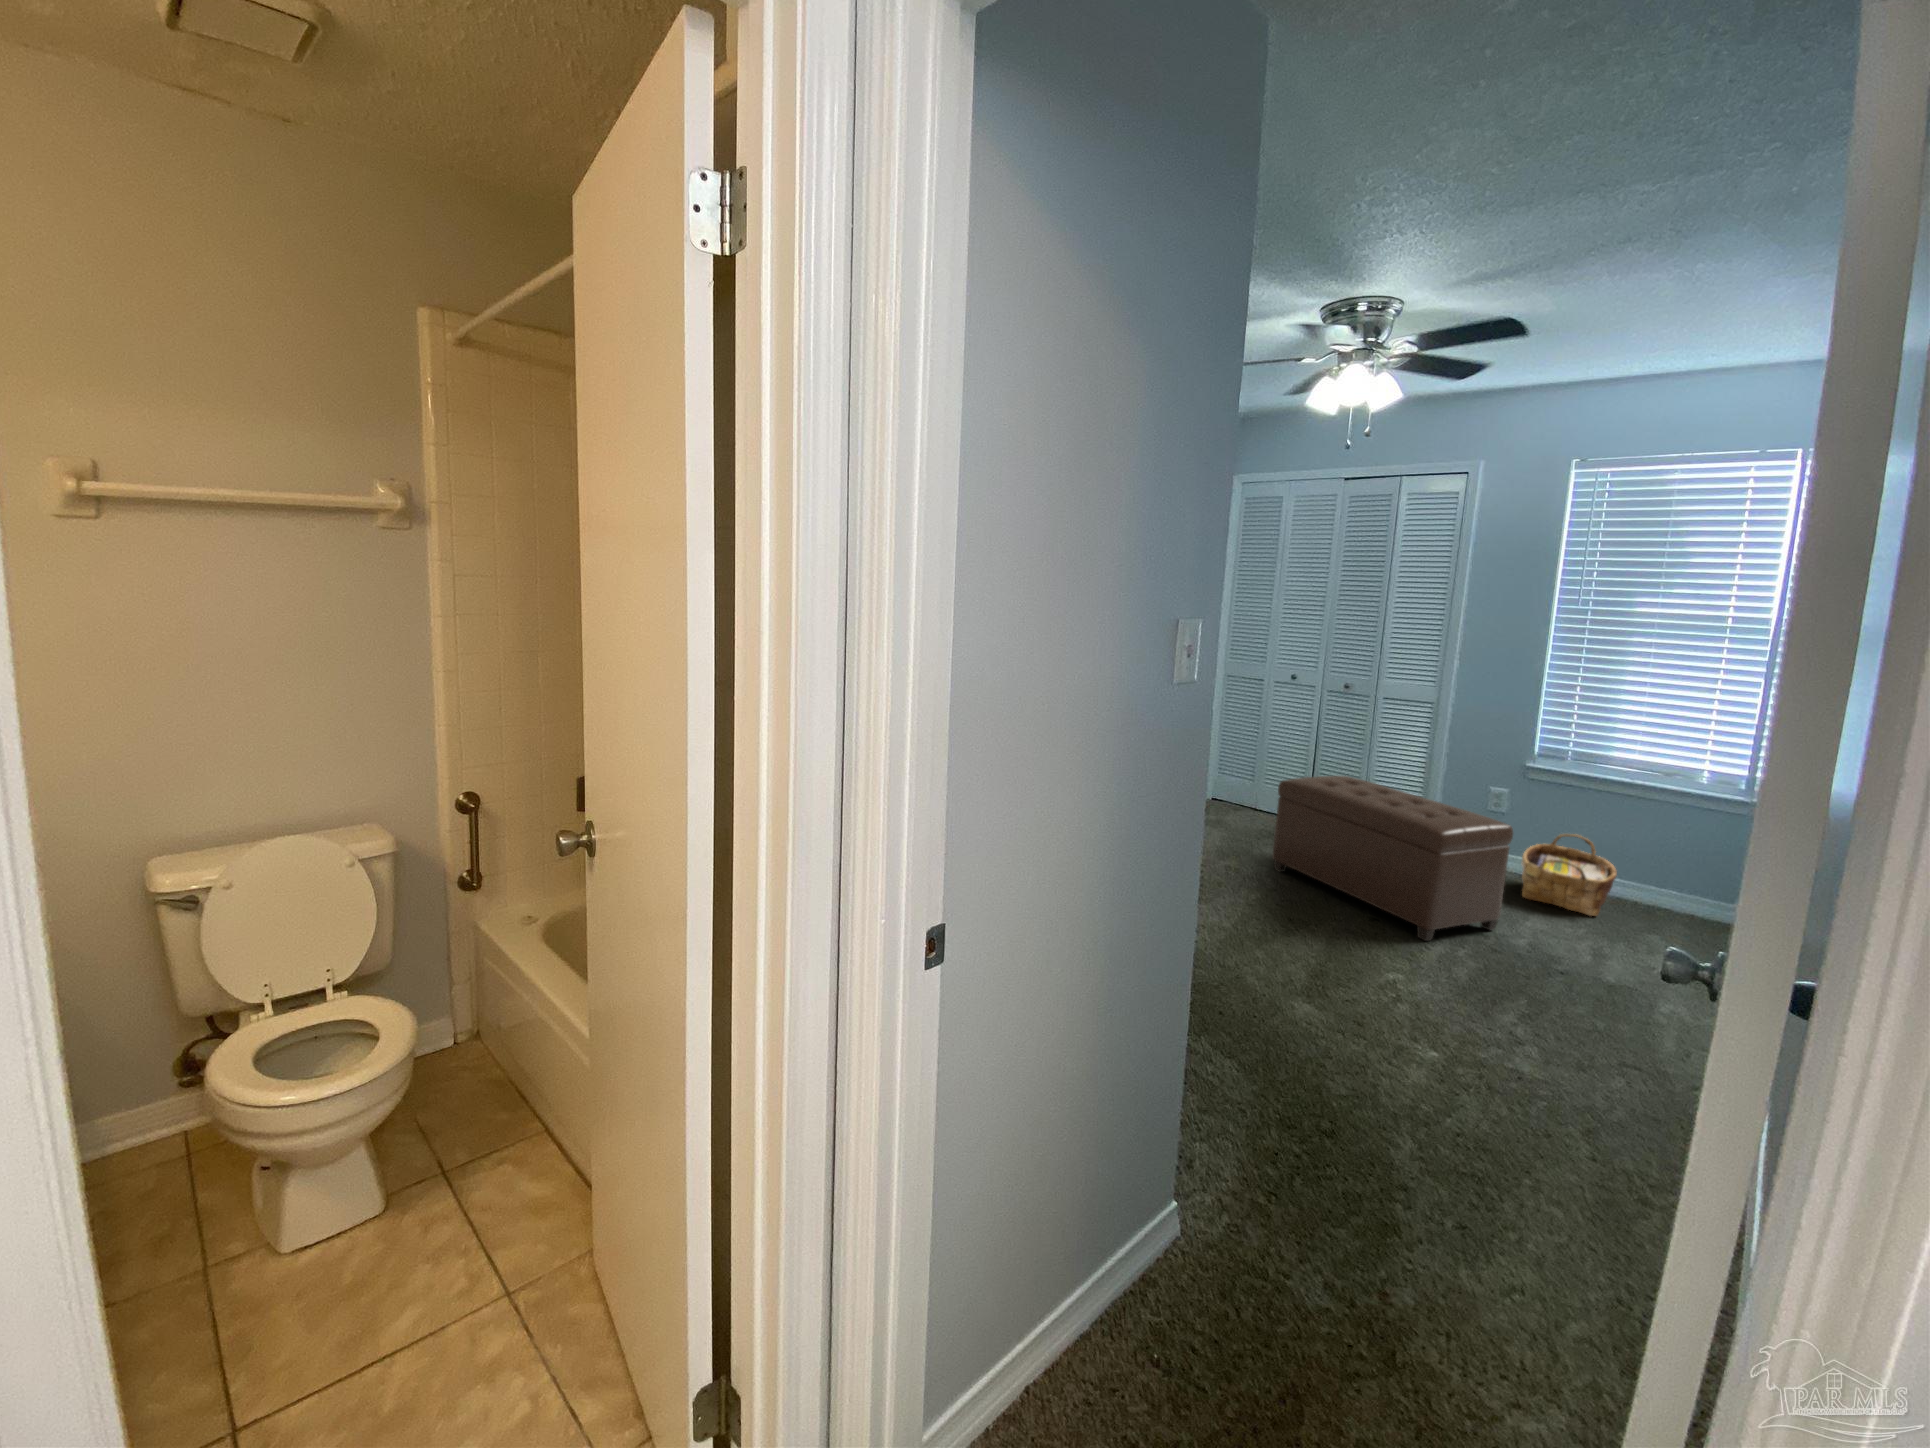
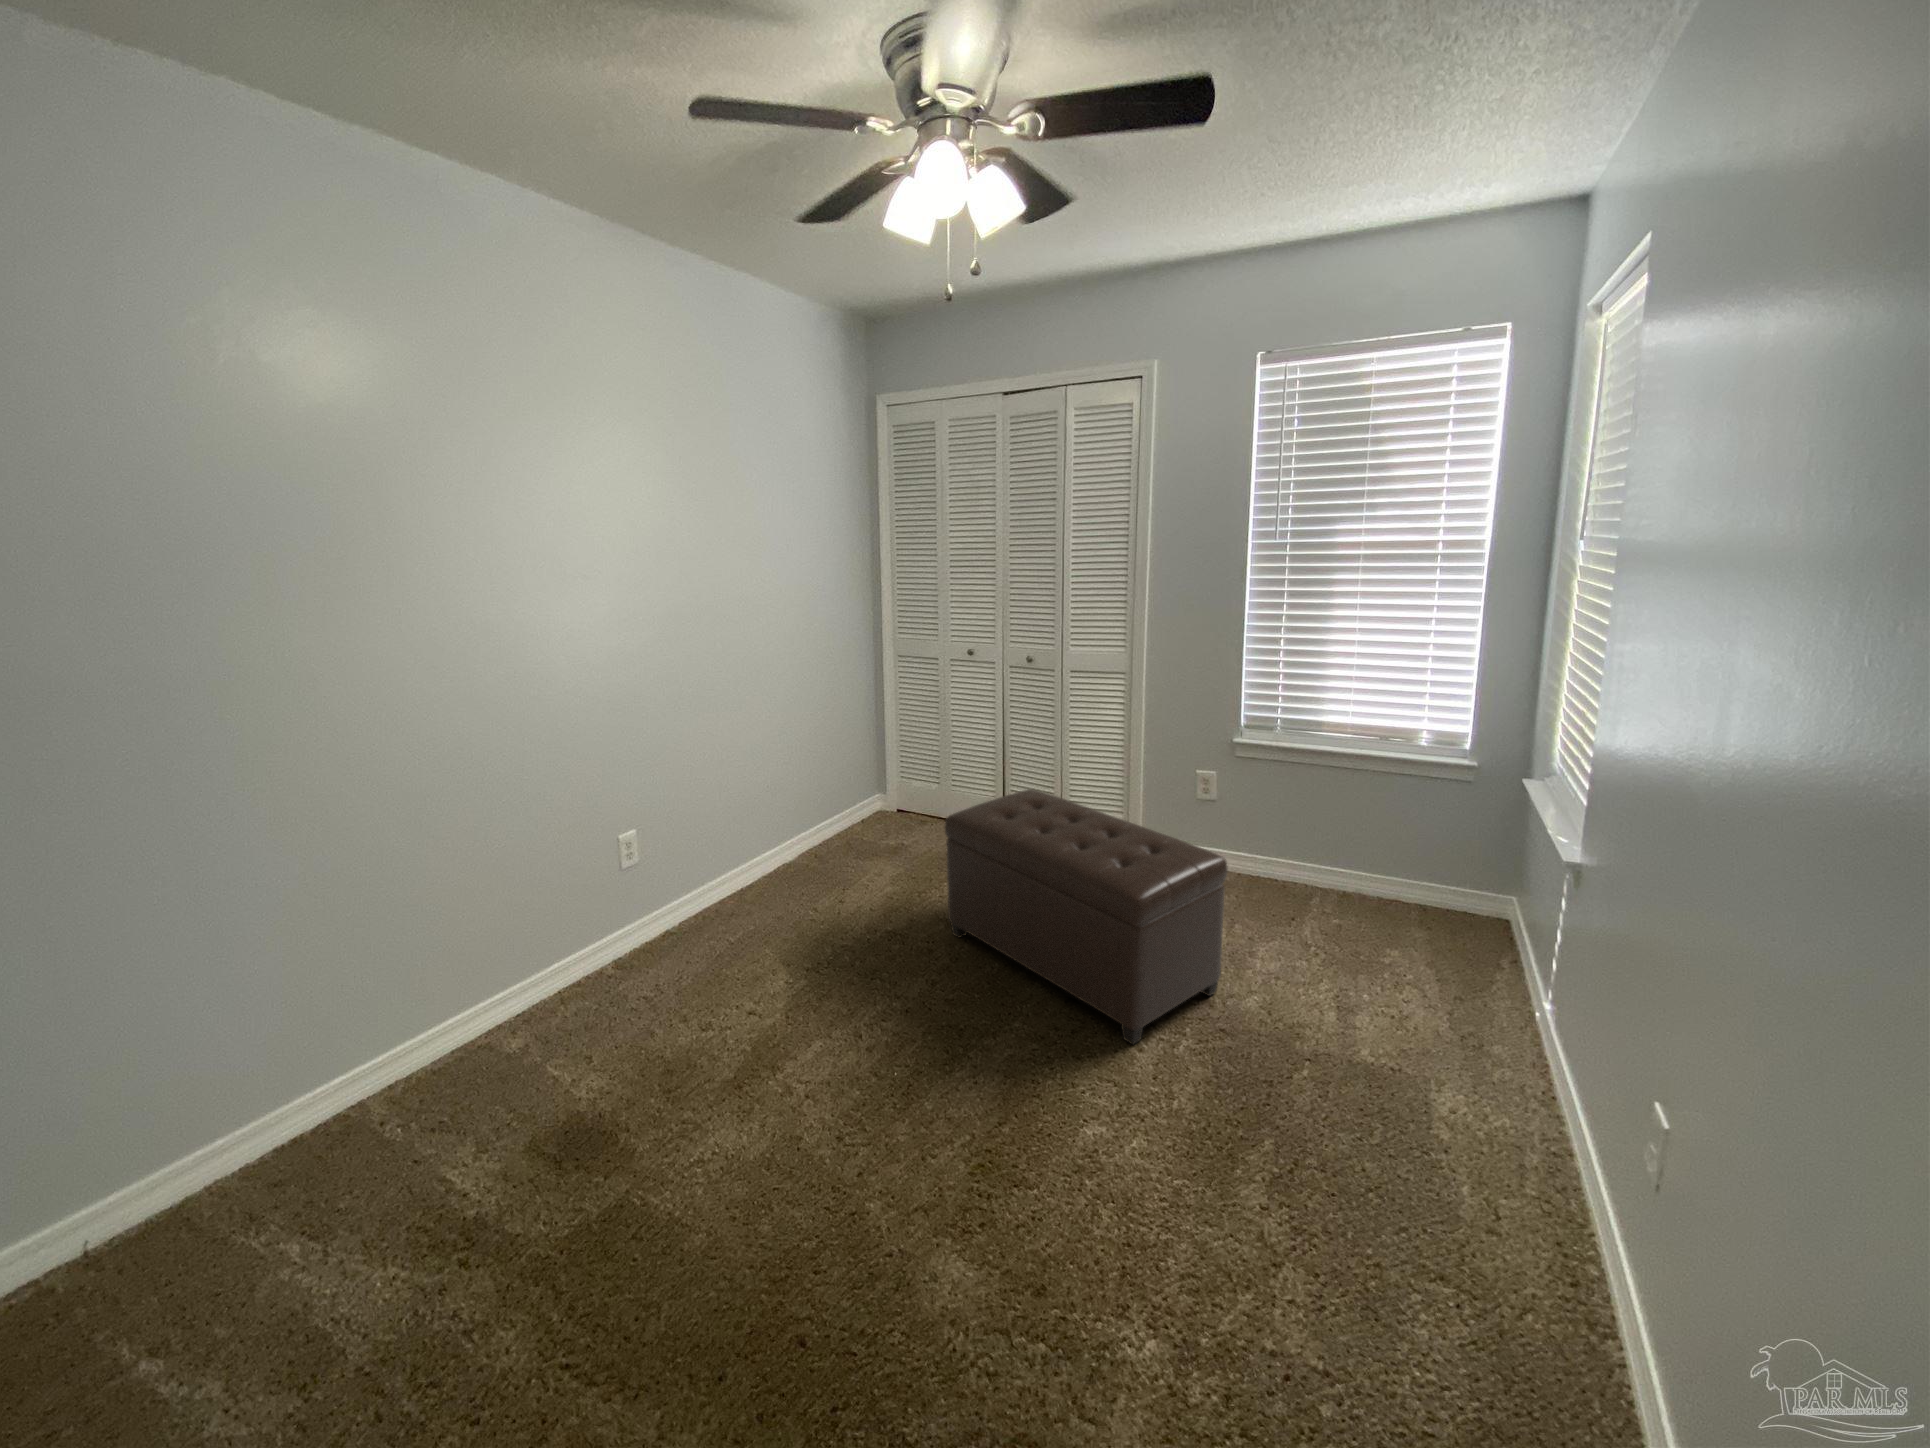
woven basket: present [1522,834,1617,916] -> none [1240,822,1341,932]

